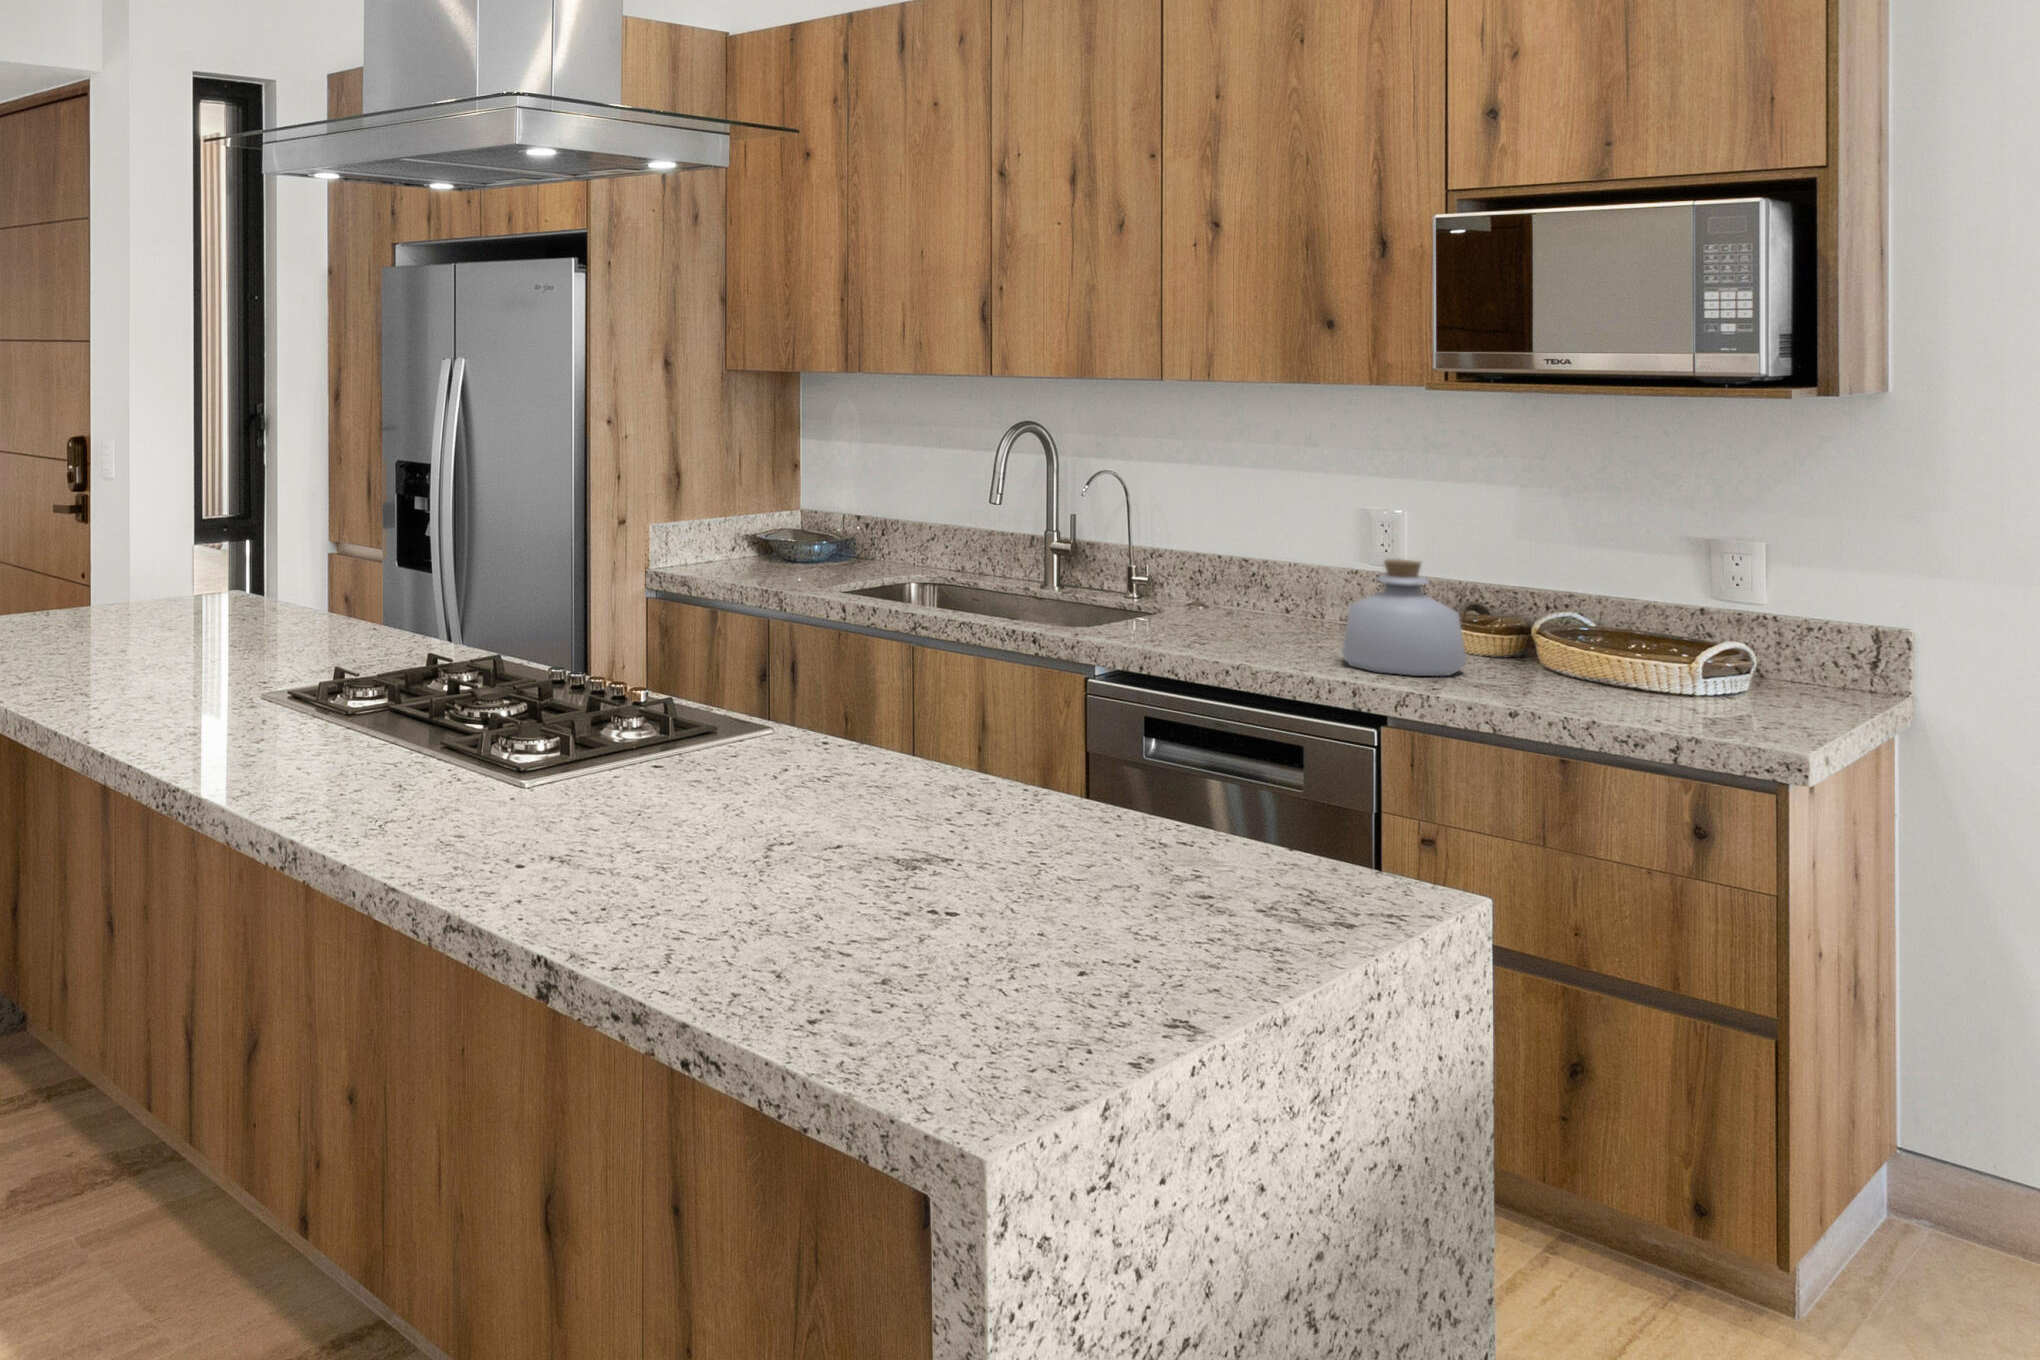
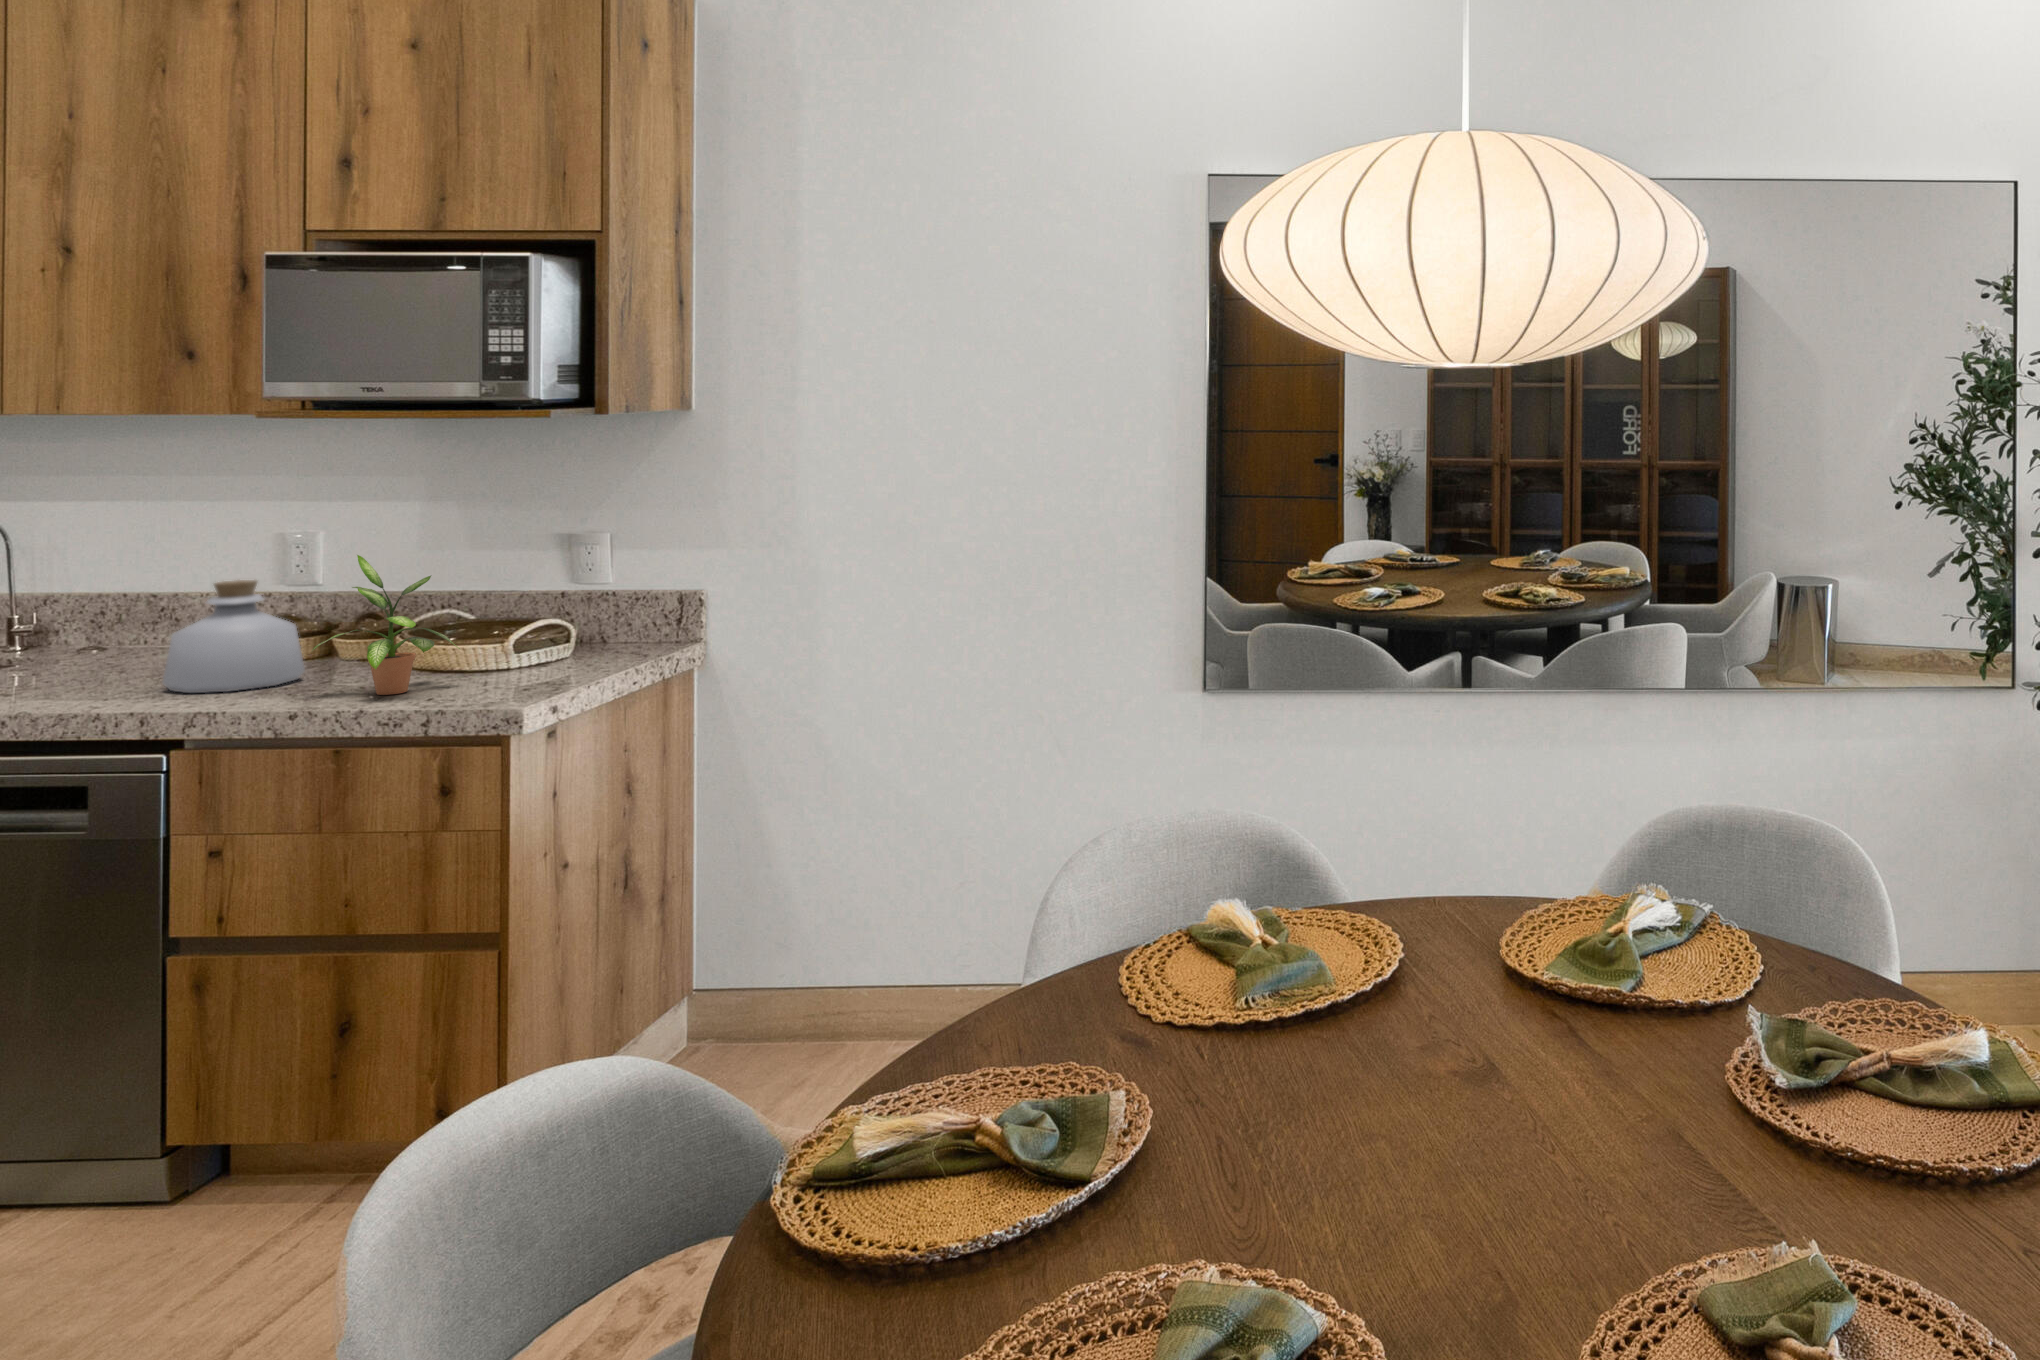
potted plant: none [1518,545,1676,707] -> present [312,555,460,695]

